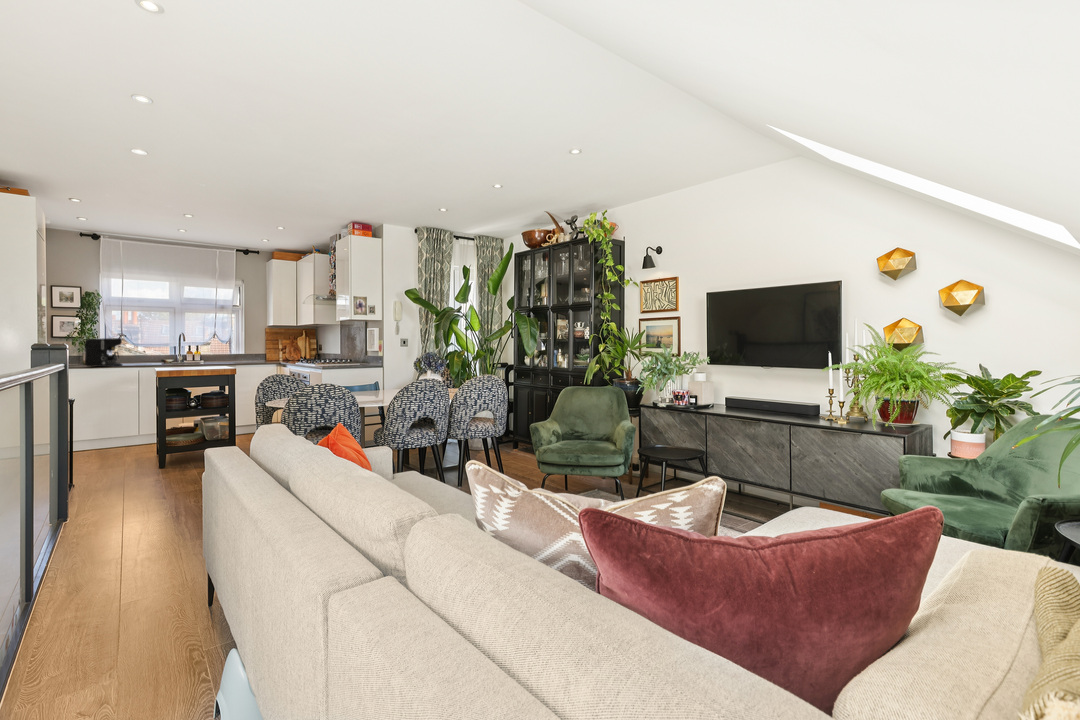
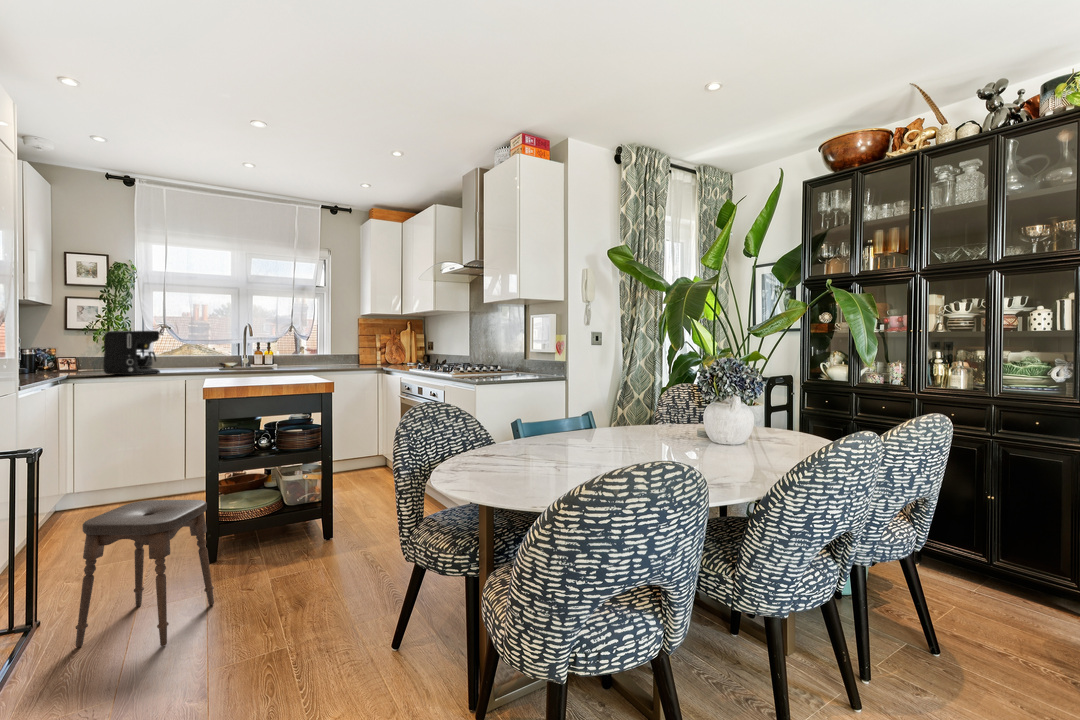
stool: none [99,426,167,491] -> present [76,500,214,647]

